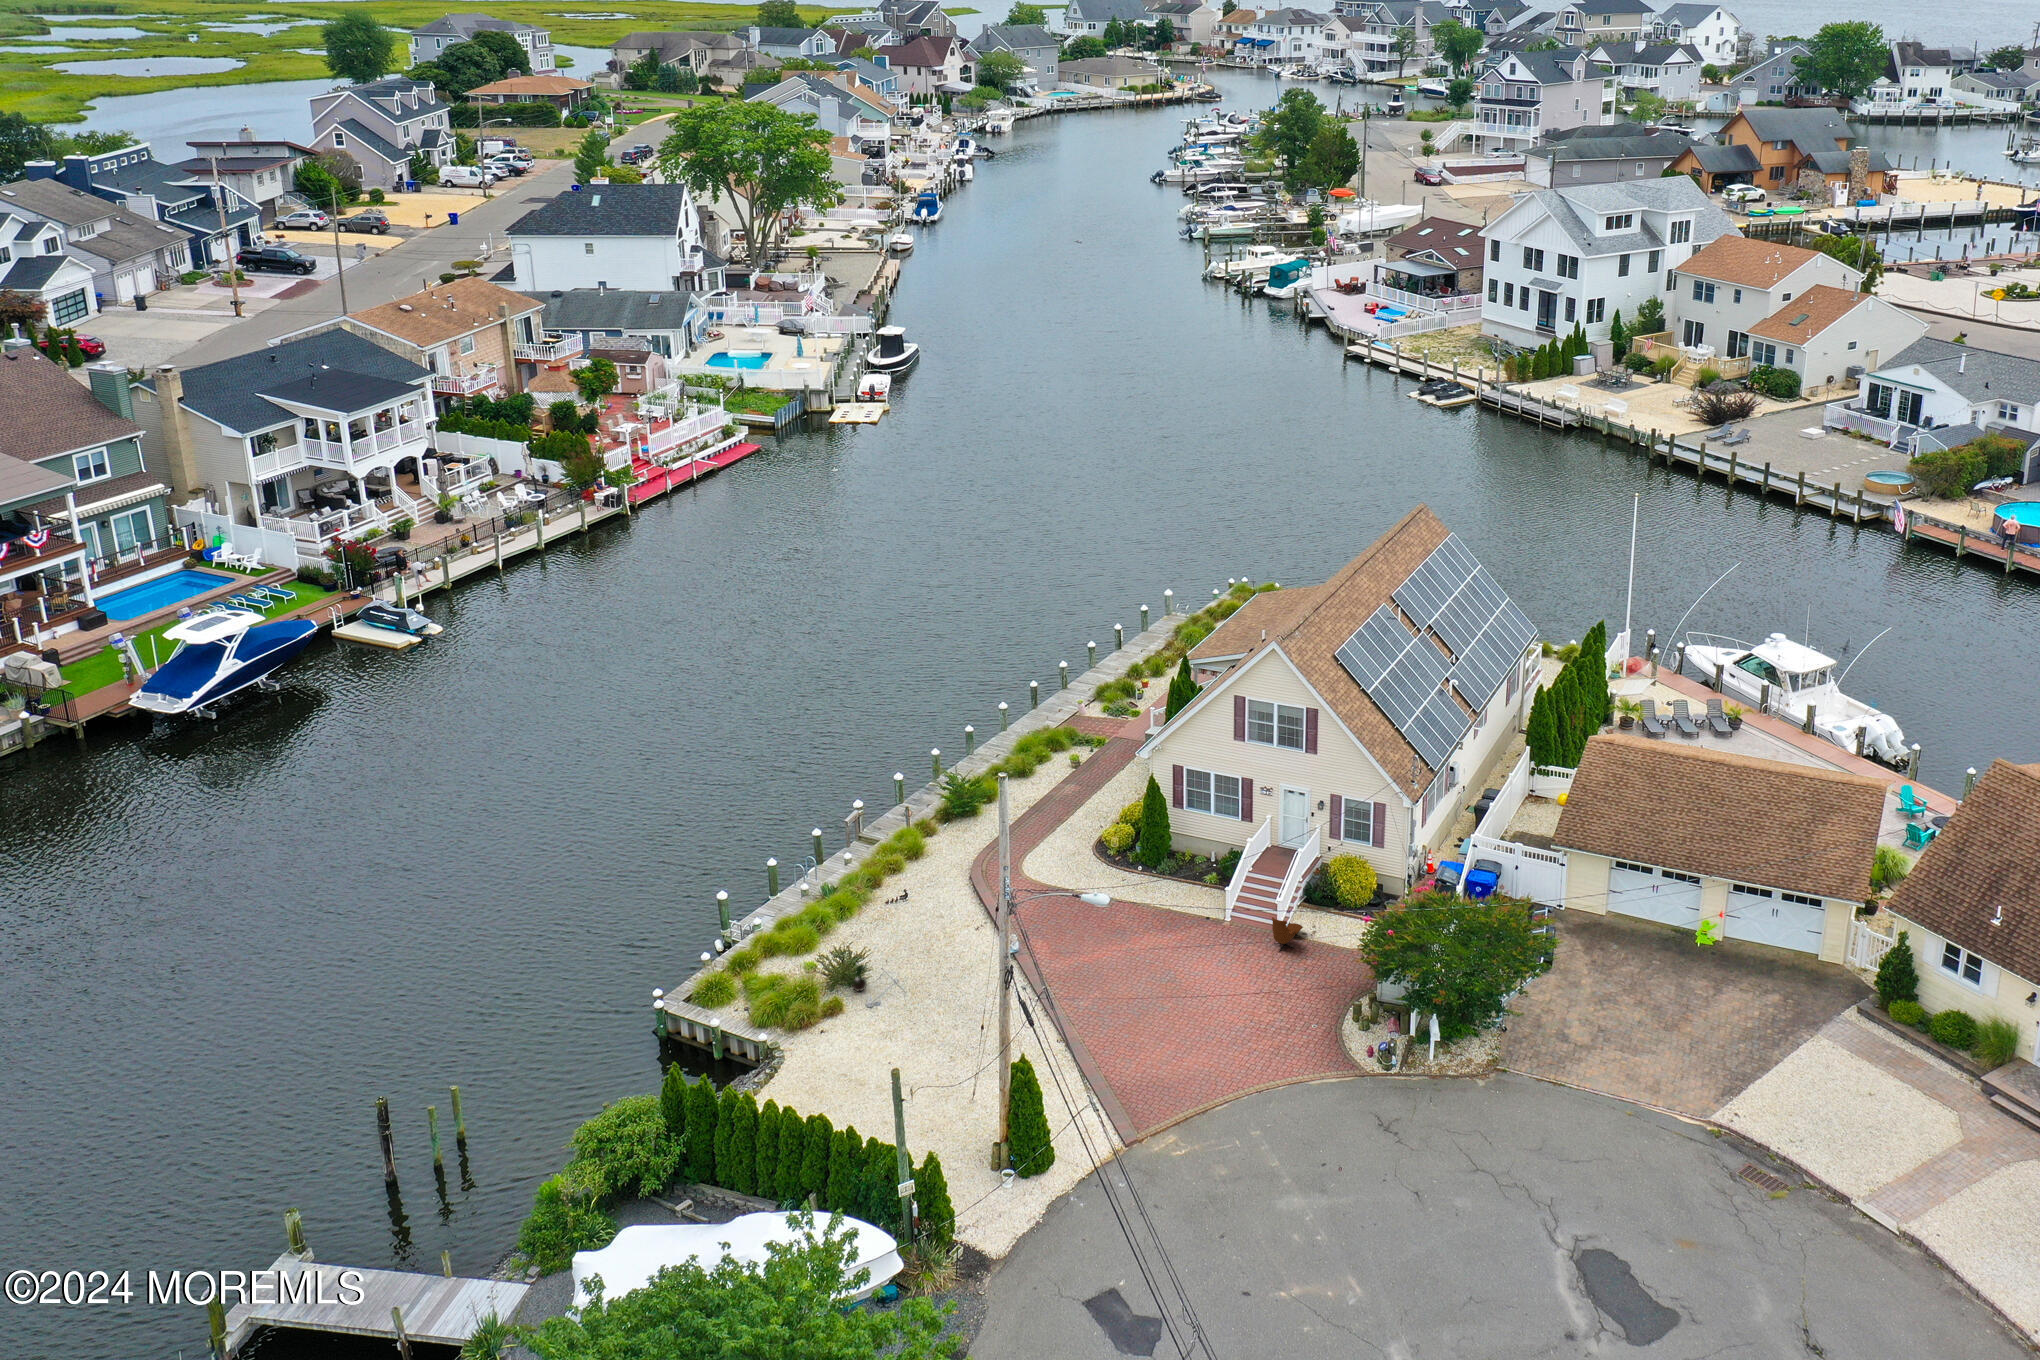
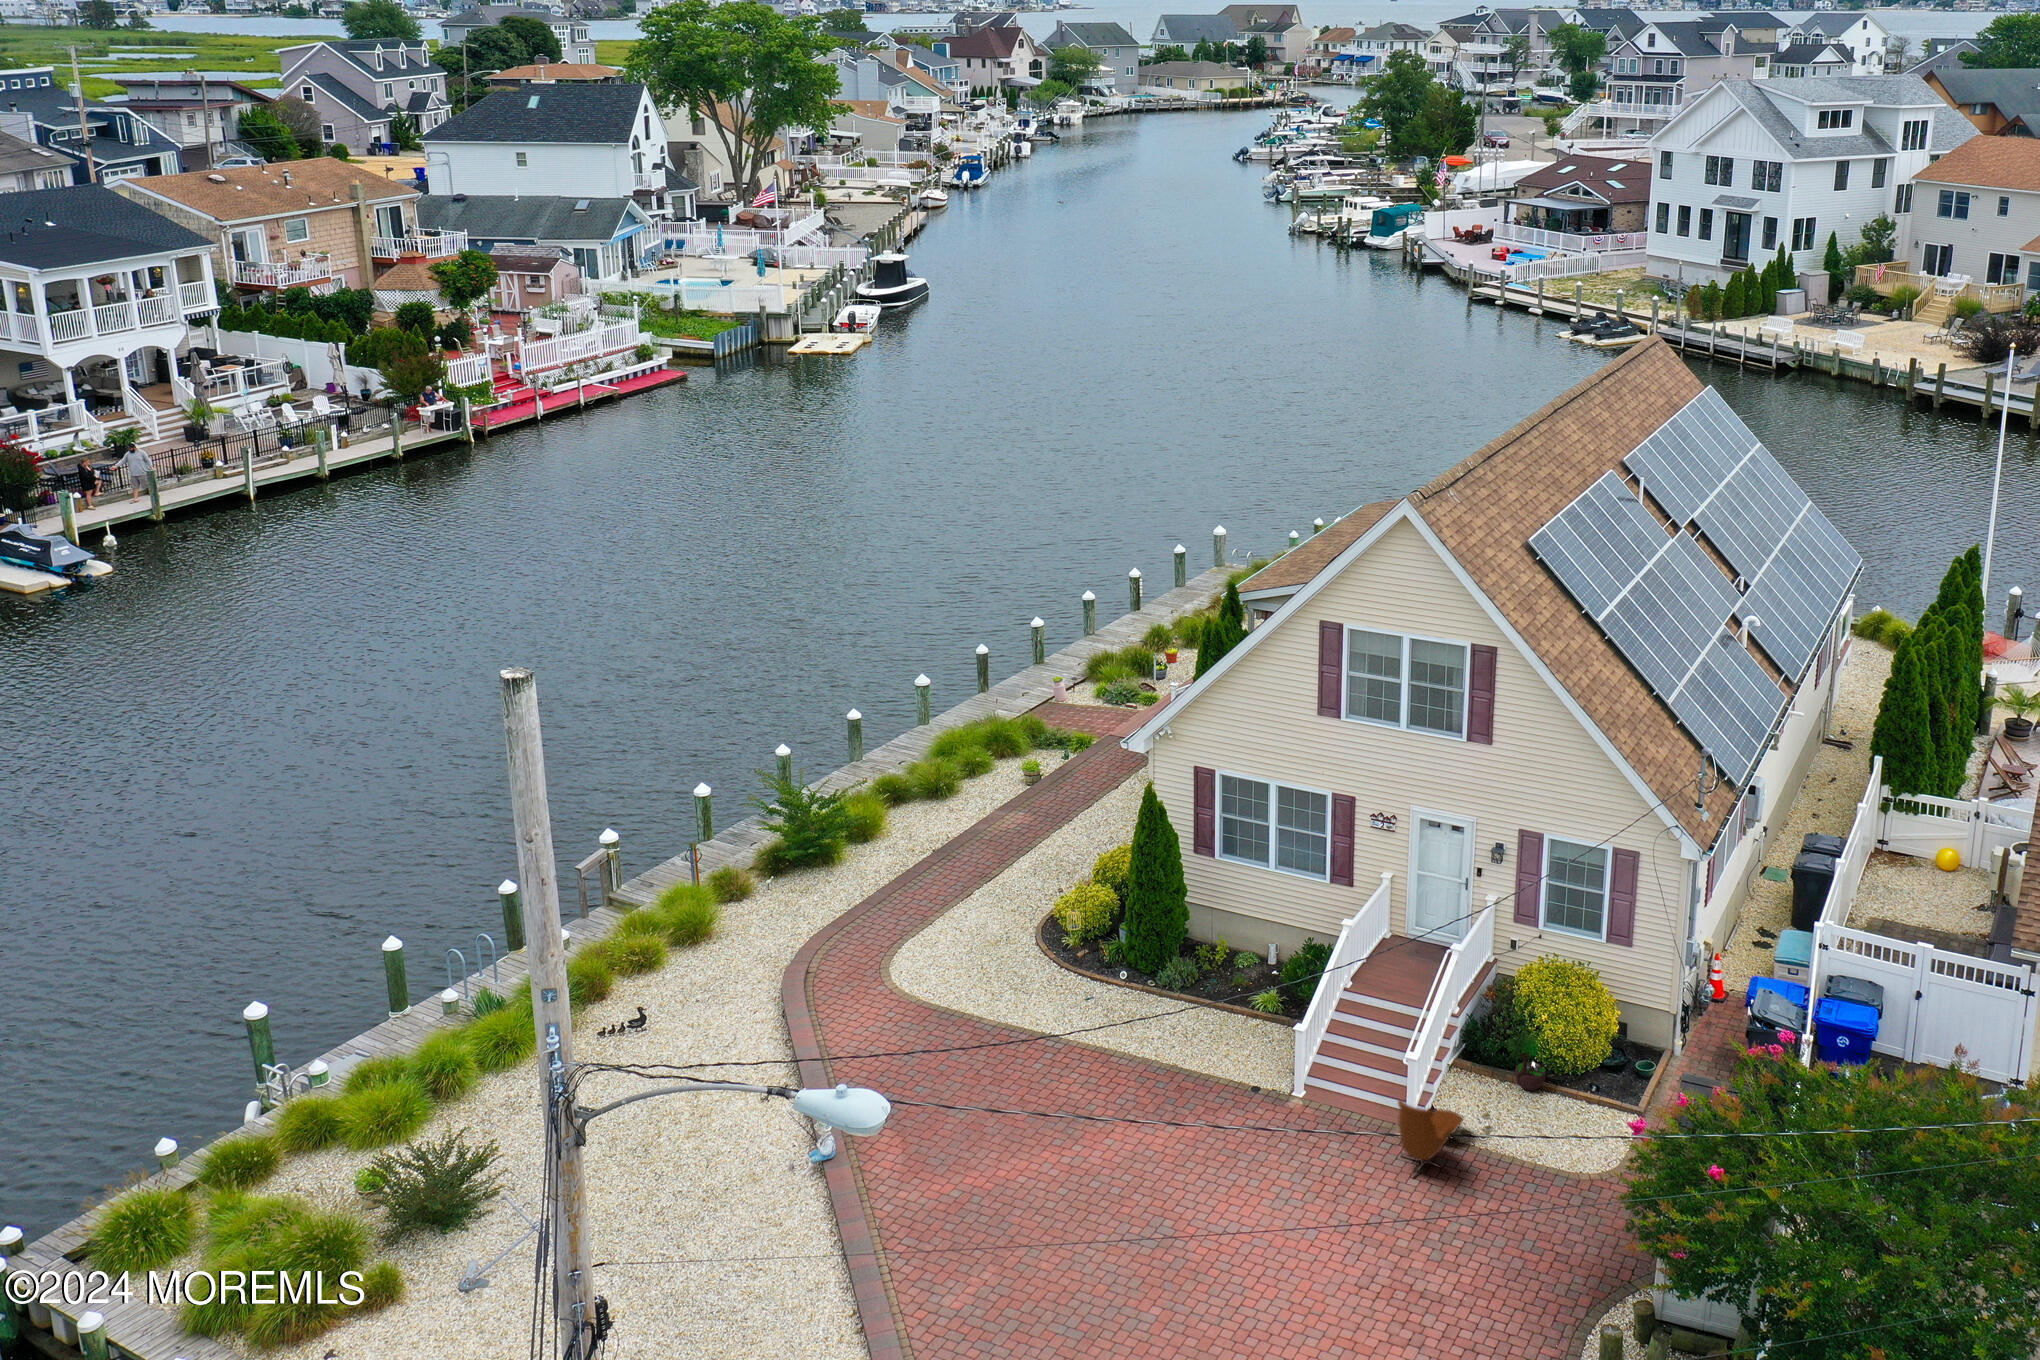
potted tree: present [852,965,867,991] -> present [1506,1032,1545,1090]

